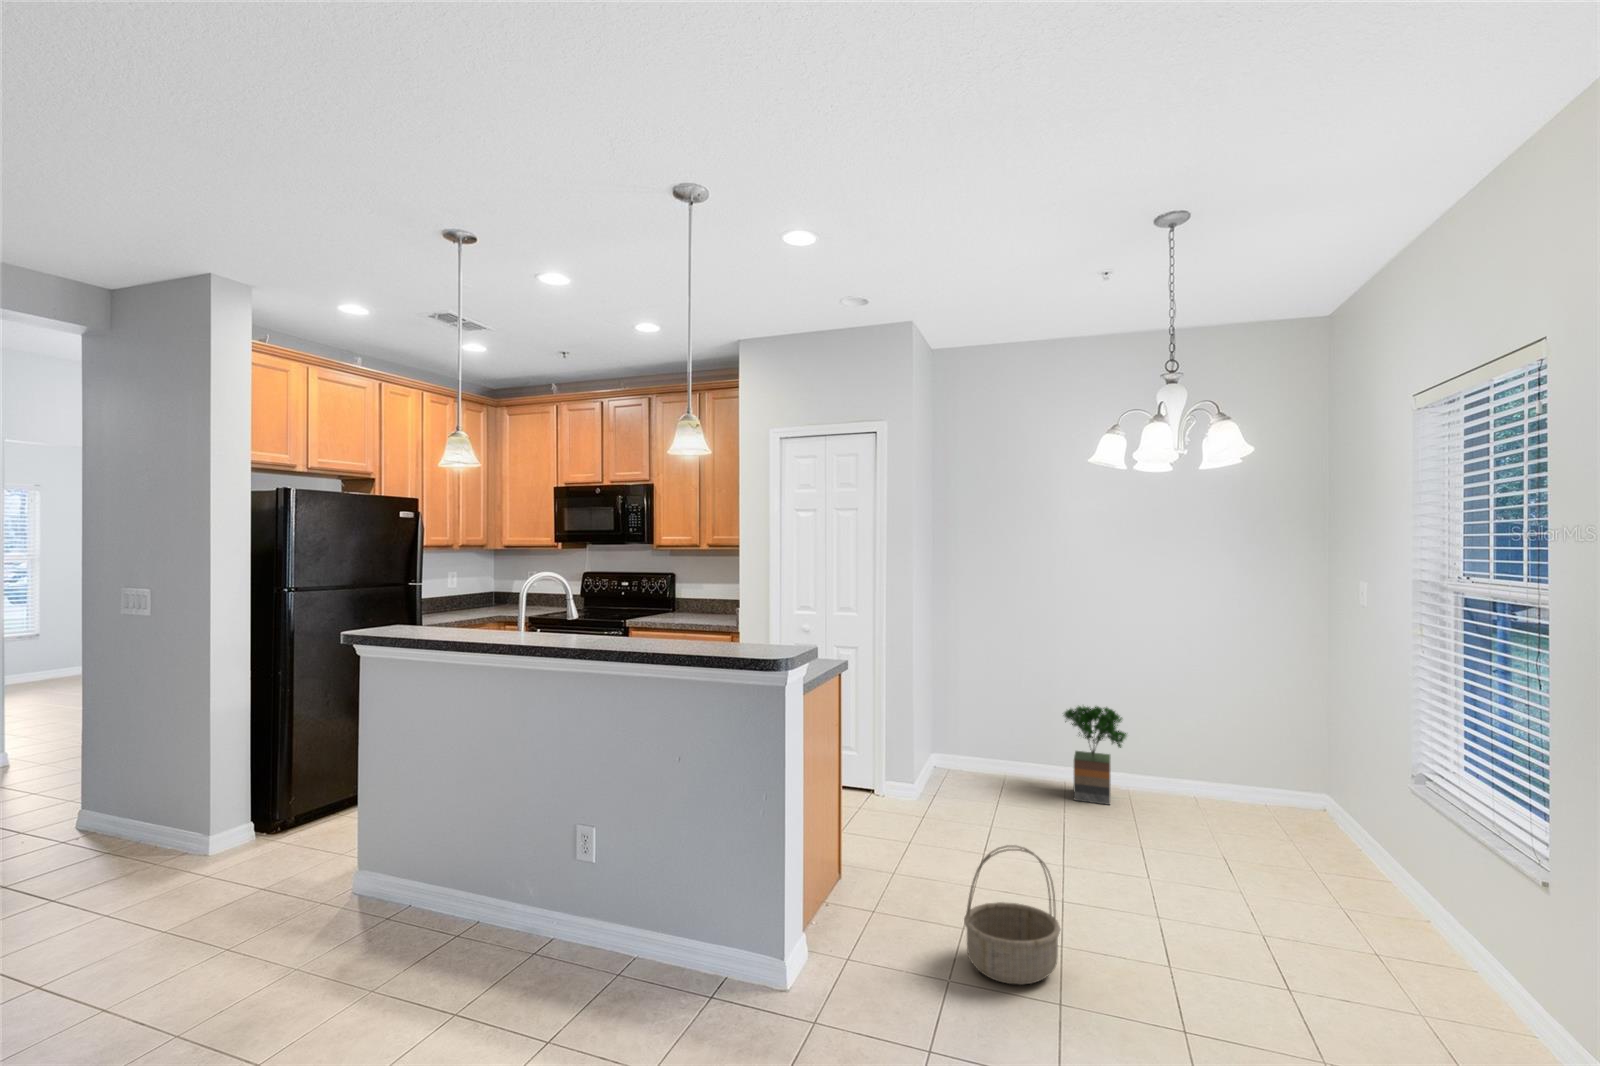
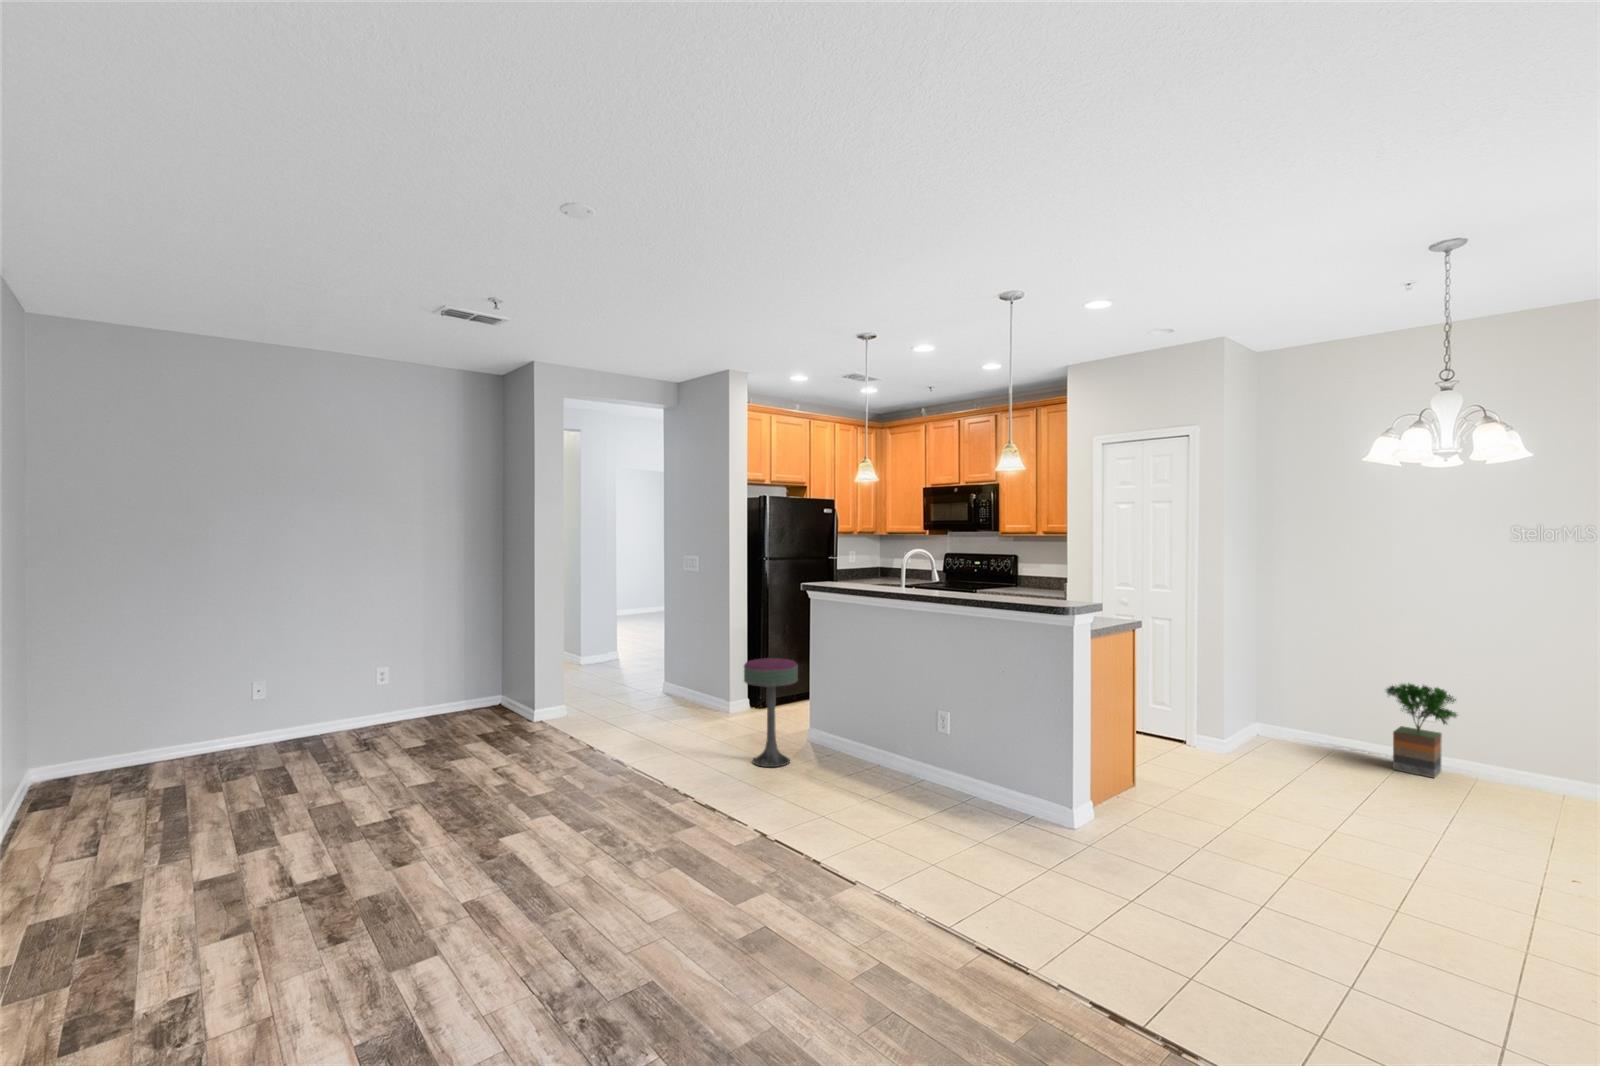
bar stool: none [205,769,325,980] -> present [744,658,798,767]
basket: present [964,845,1061,985] -> none [1219,758,1304,861]

